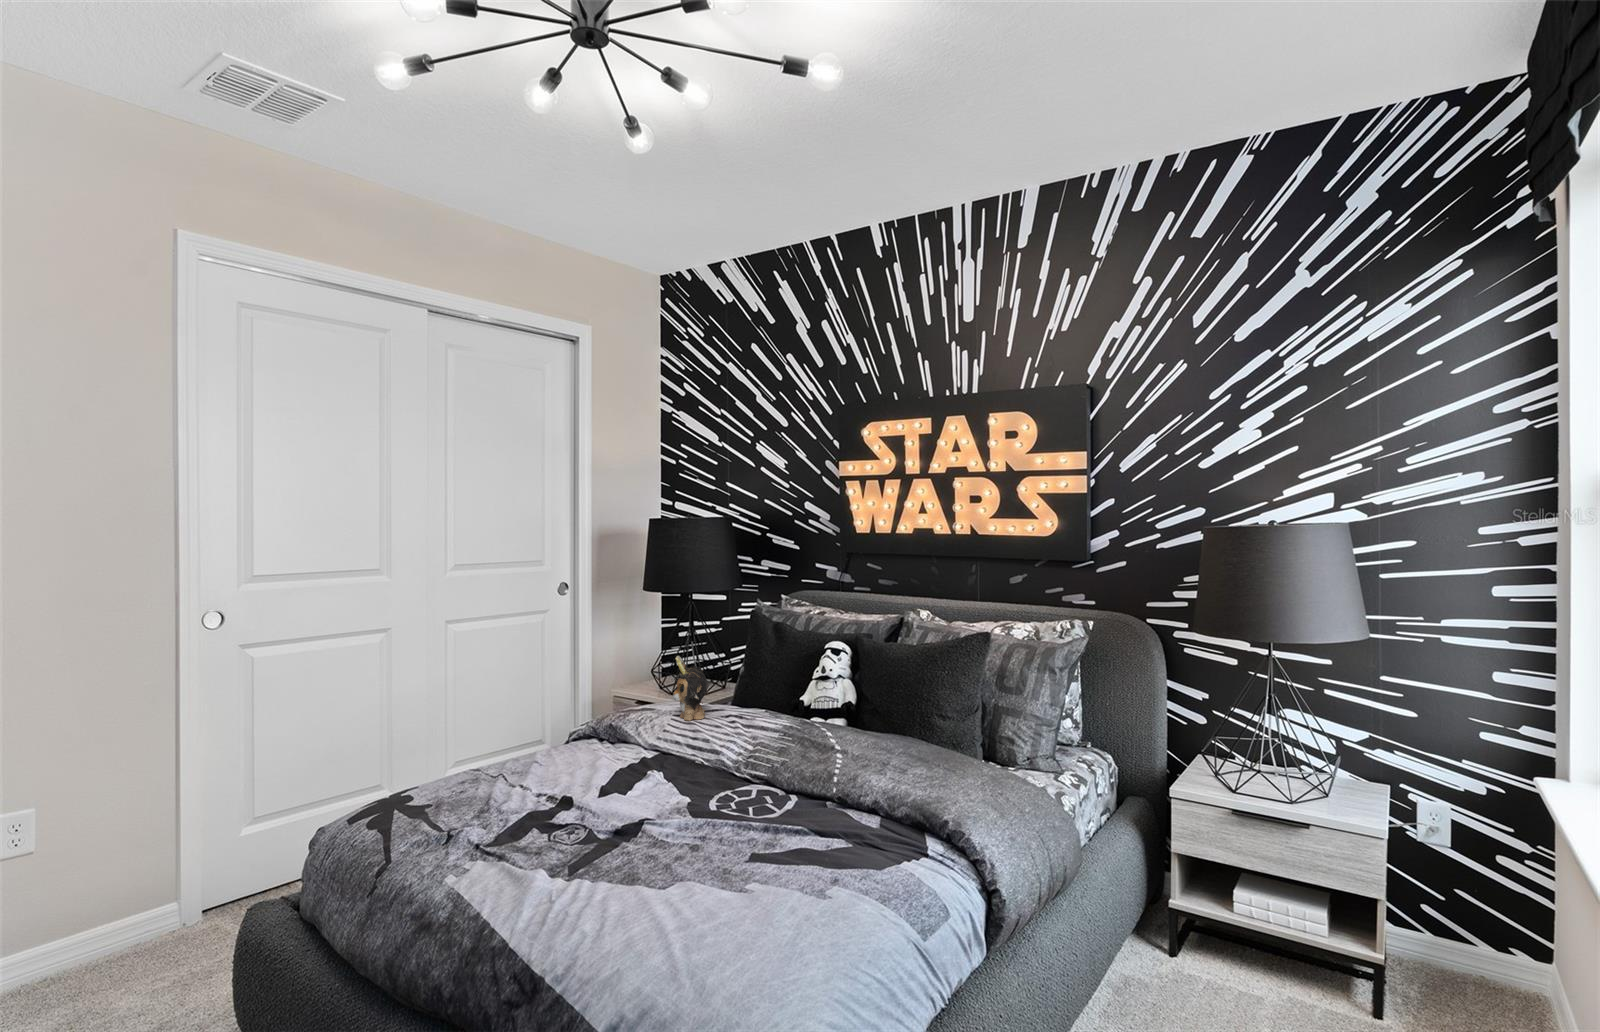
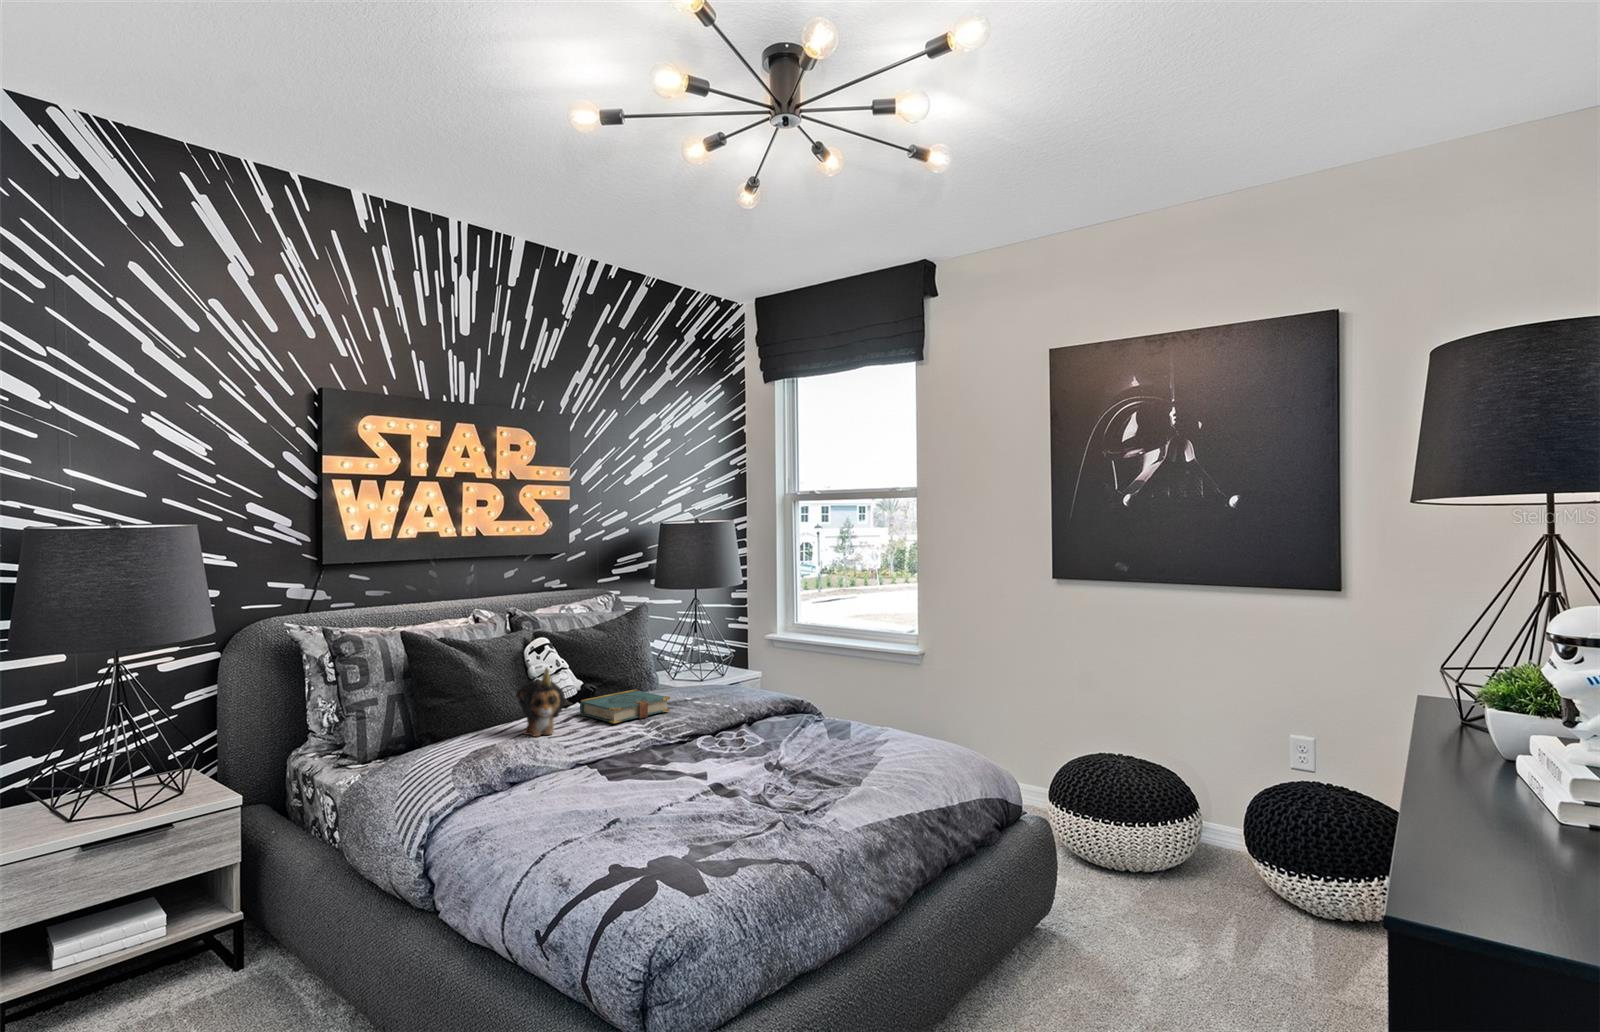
book: none [715,706,813,750] -> present [580,689,670,724]

